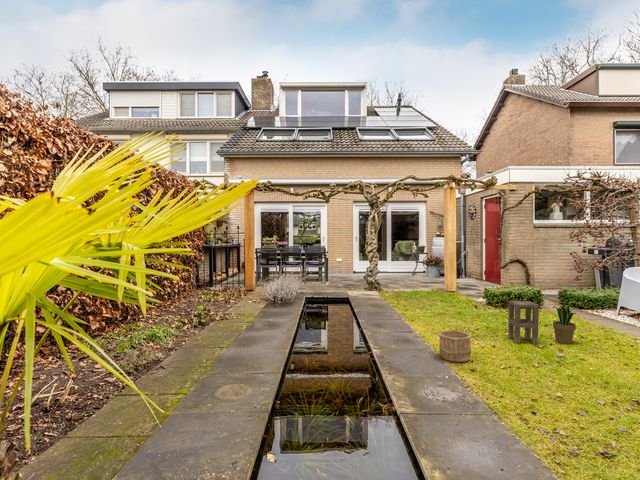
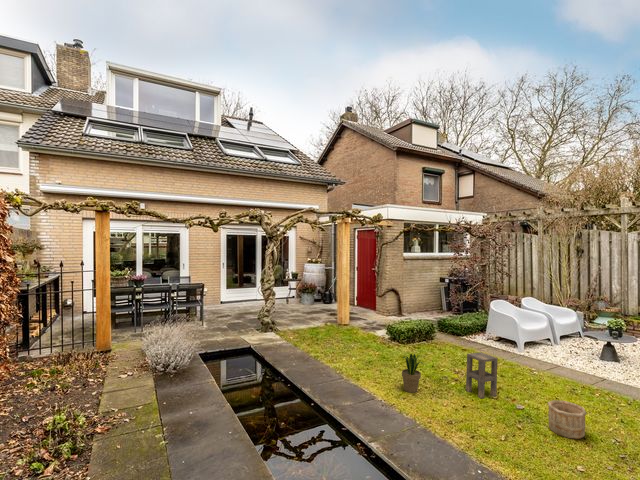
potted plant: present [553,304,576,344] -> present [402,354,422,393]
wooden bucket: present [439,330,471,362] -> present [548,400,586,439]

